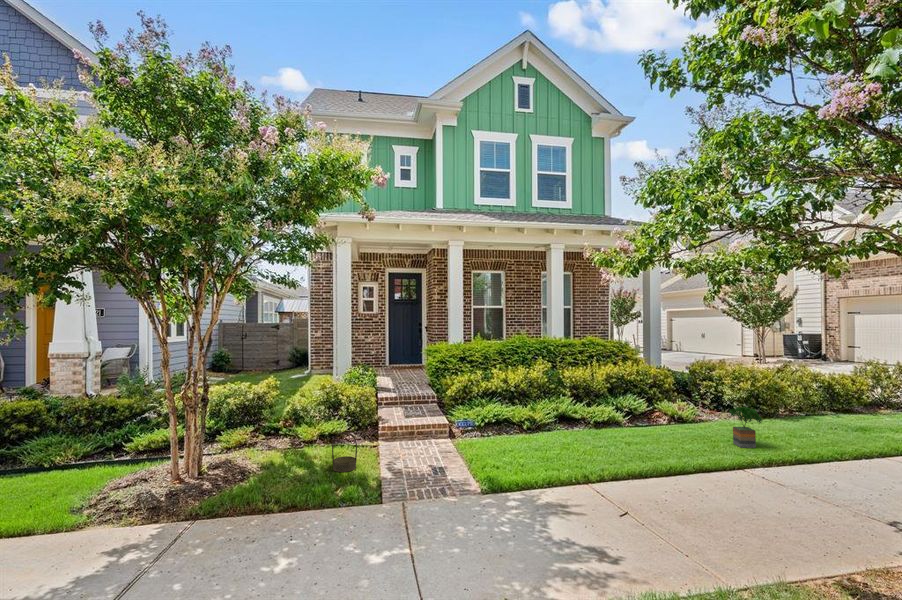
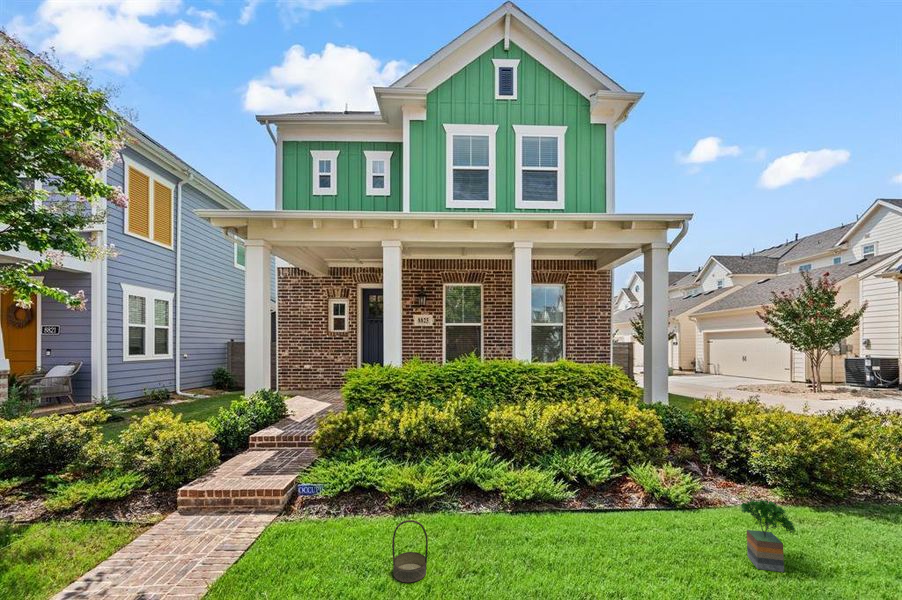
basket: present [332,432,357,472] -> present [392,520,428,583]

